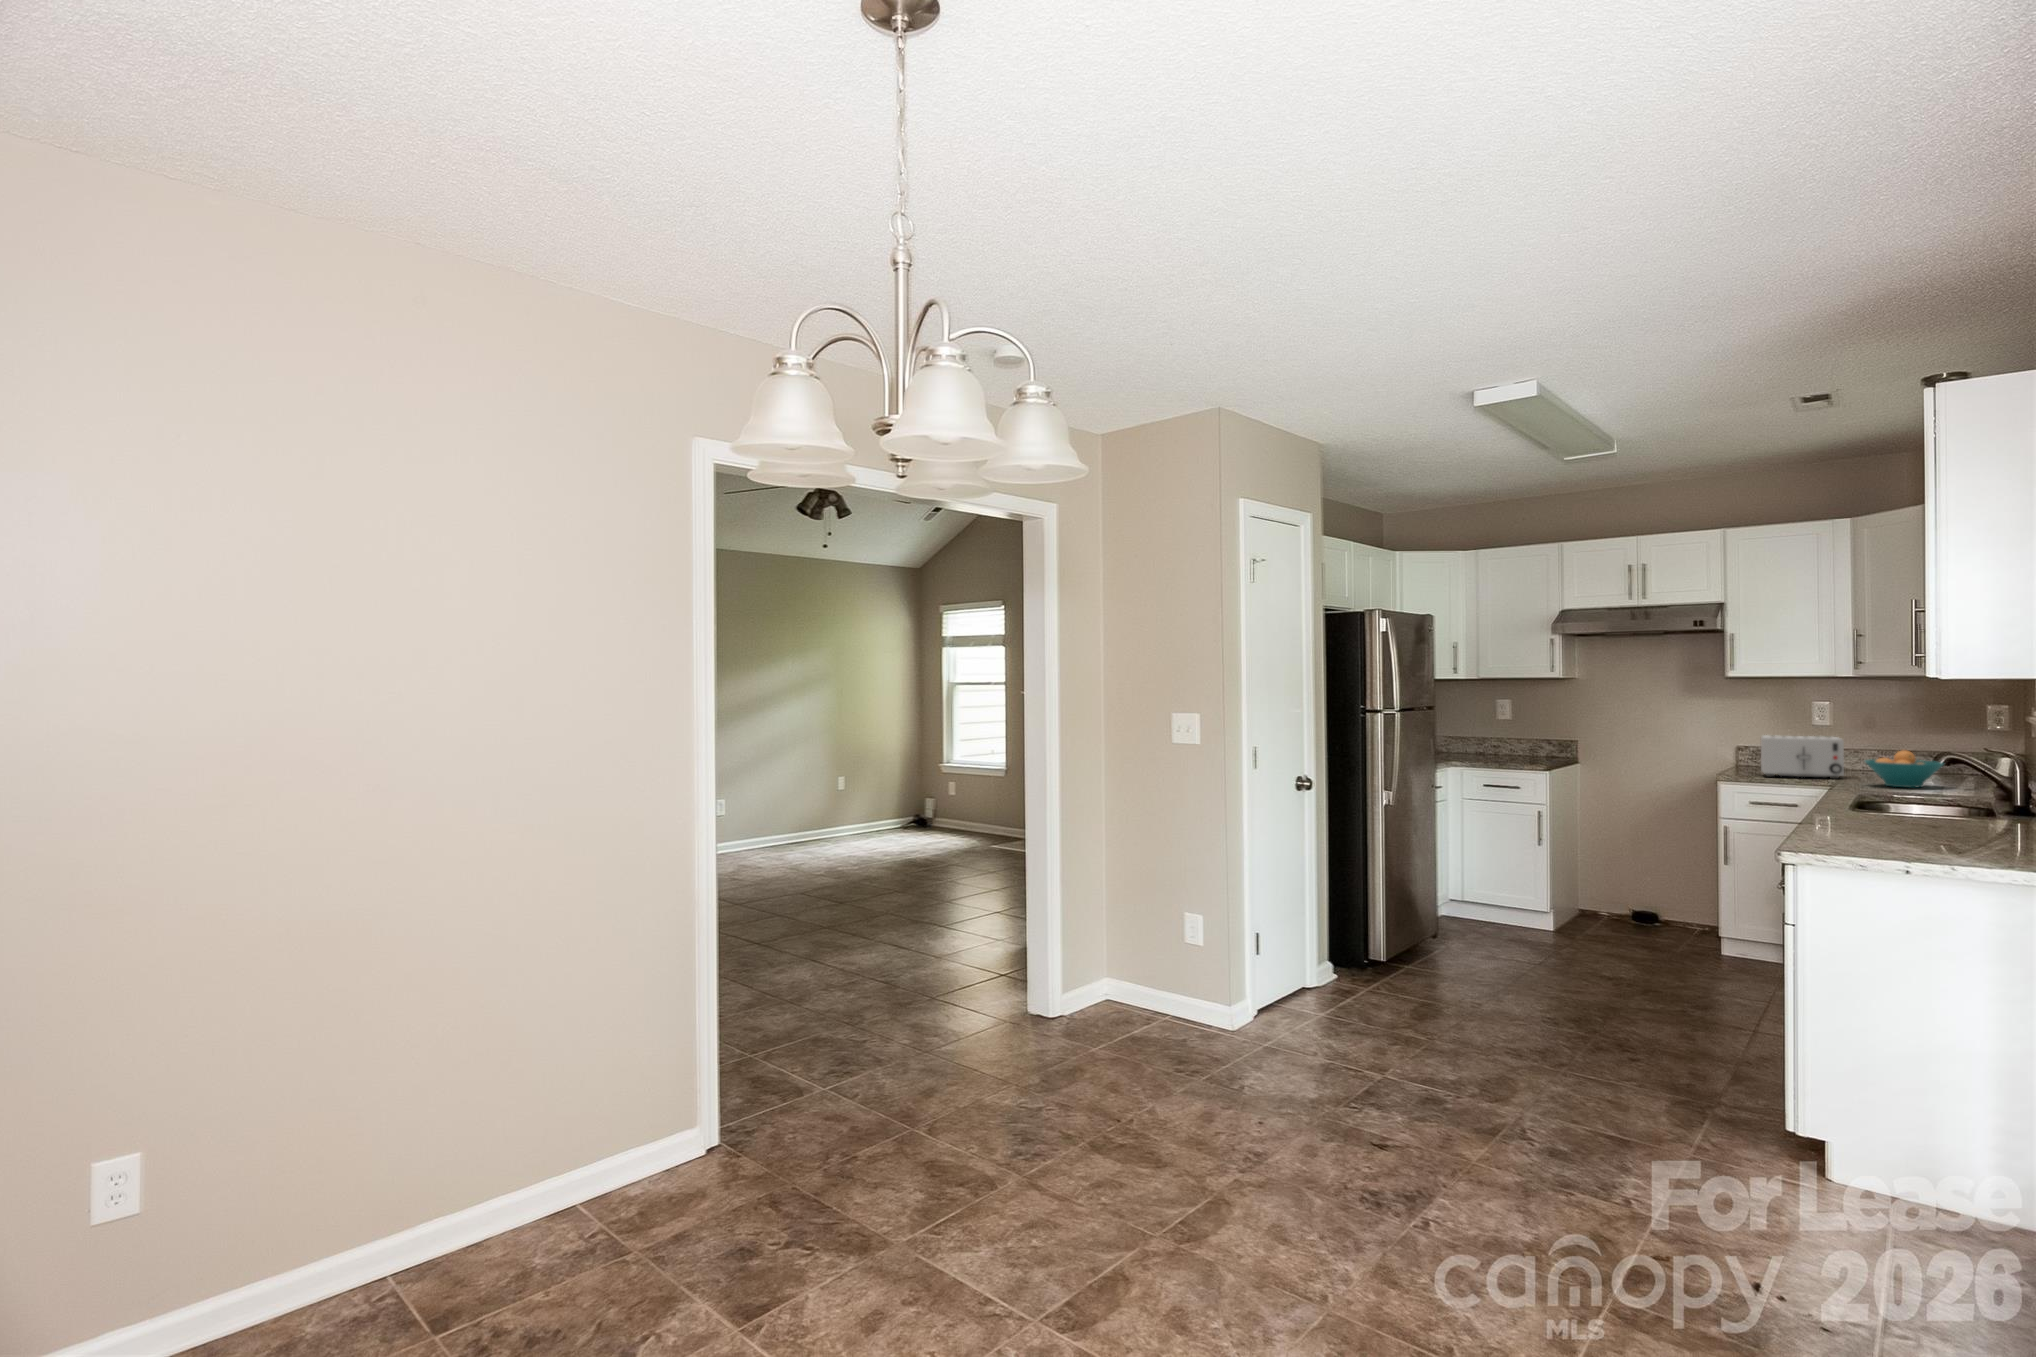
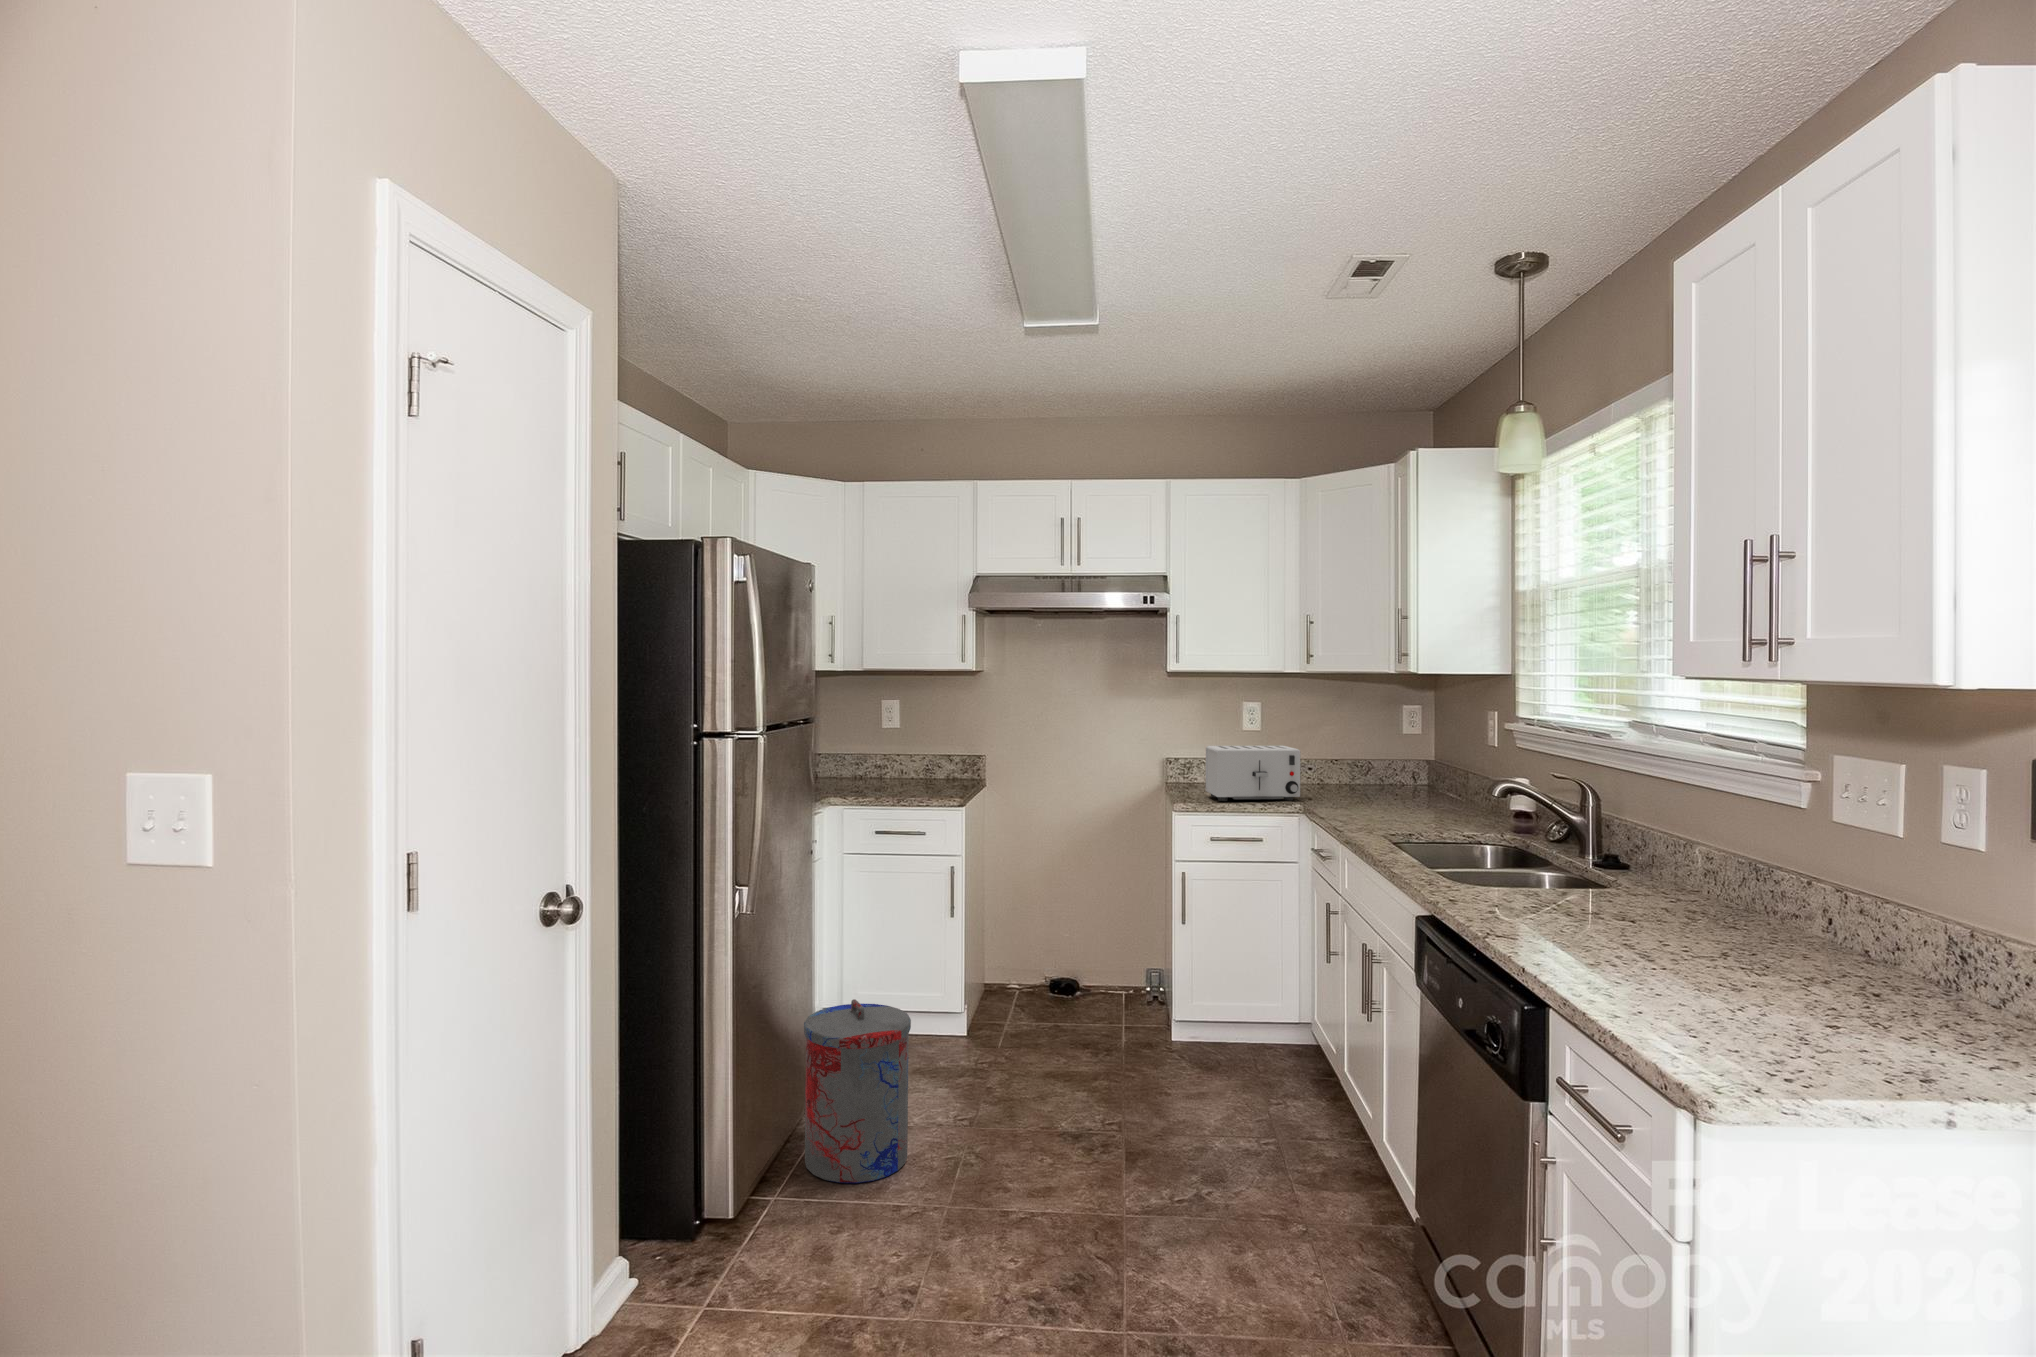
fruit bowl: present [1865,751,1943,788] -> none [1341,766,1426,814]
trash can: none [1427,871,1494,973] -> present [804,999,911,1183]

